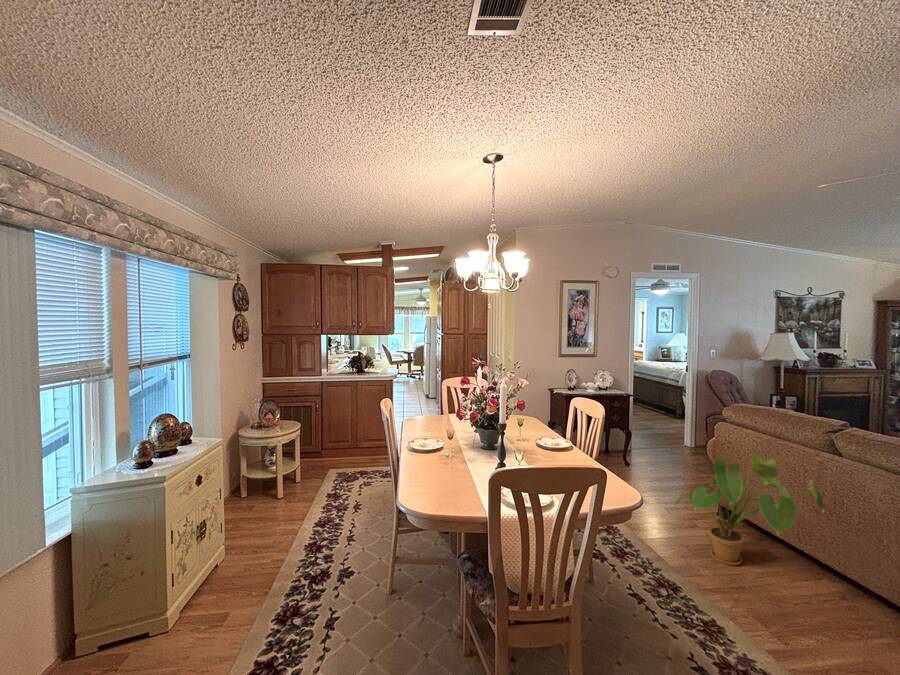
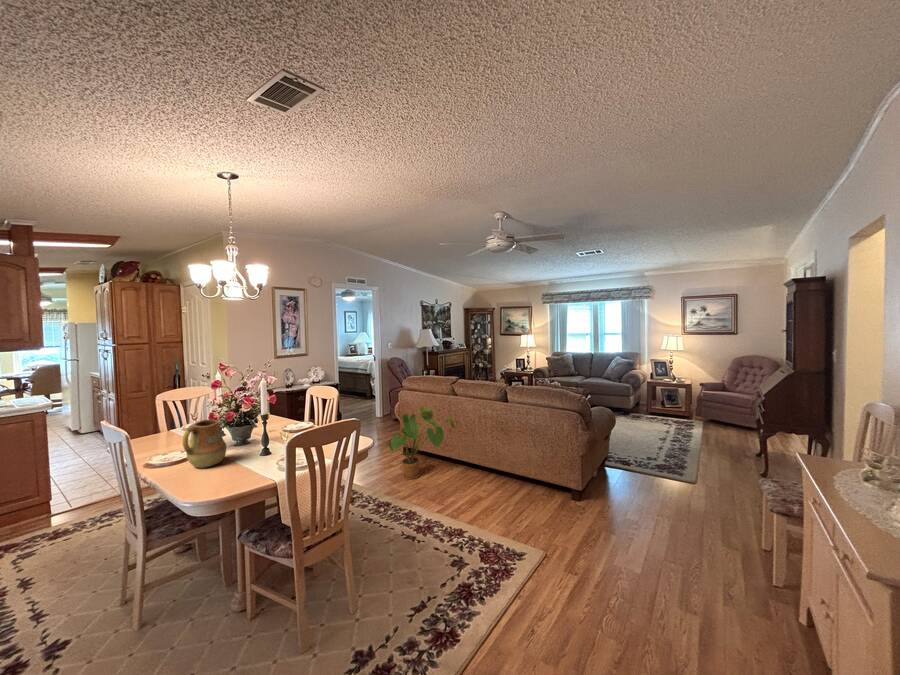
pitcher: none [427,415,467,466] -> present [182,420,227,468]

